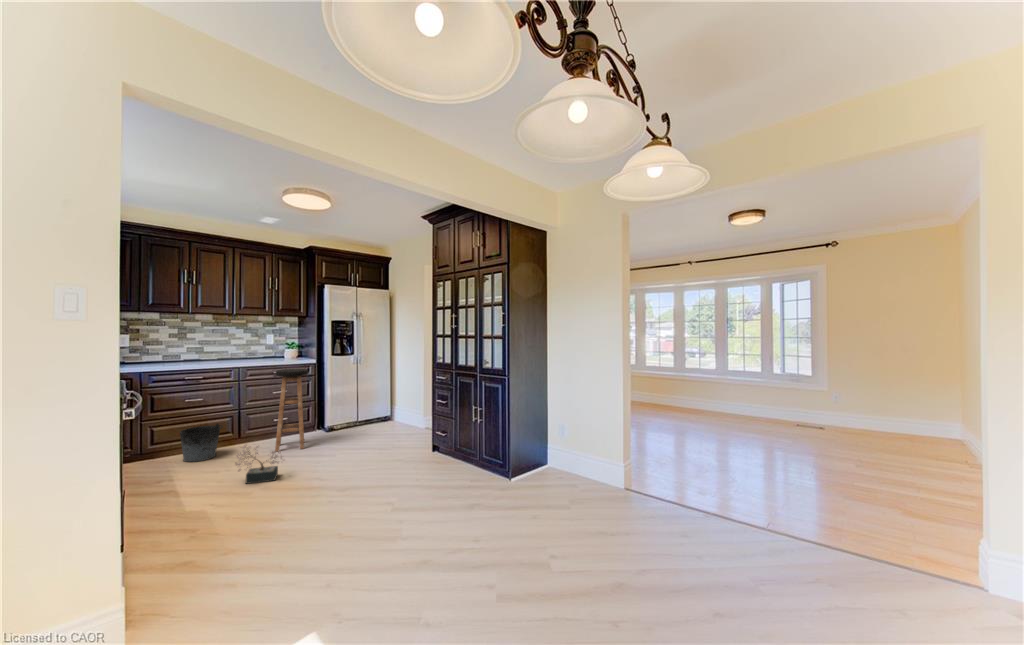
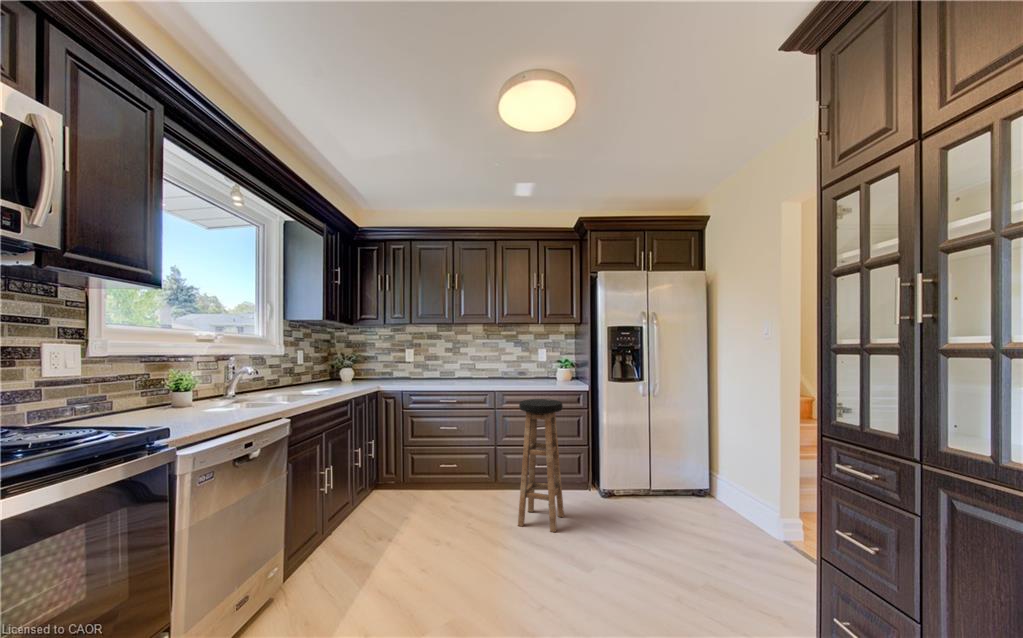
bucket: present [180,424,223,462] -> none [419,464,466,514]
decorative plant: present [235,445,284,484] -> none [420,522,493,609]

